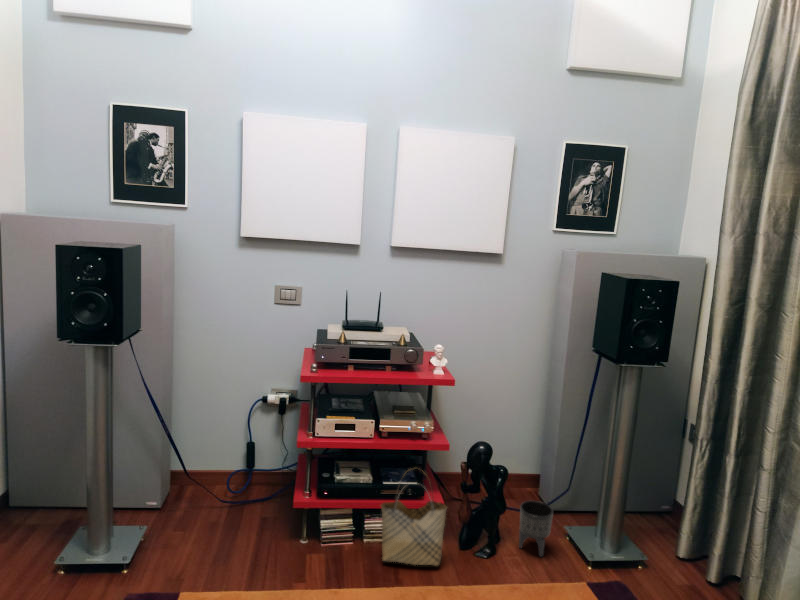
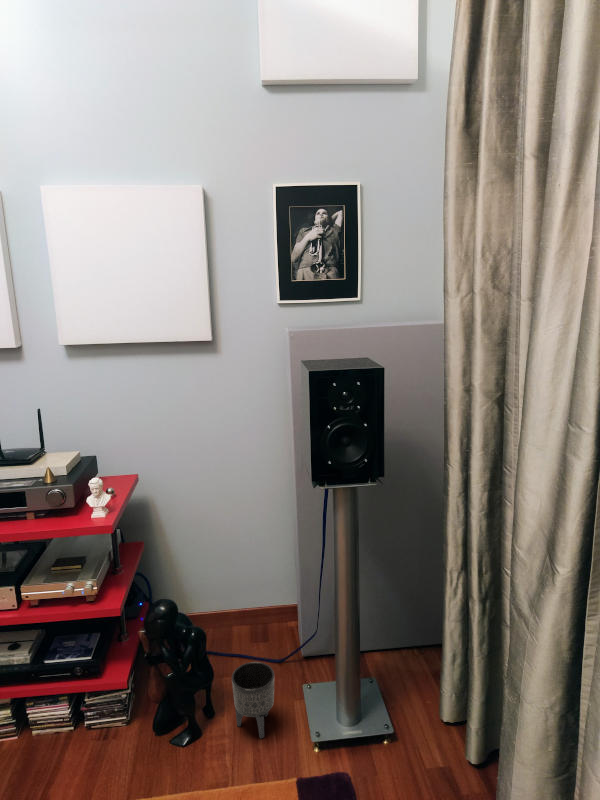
woven basket: present [381,468,447,565] -> none [29,639,124,772]

